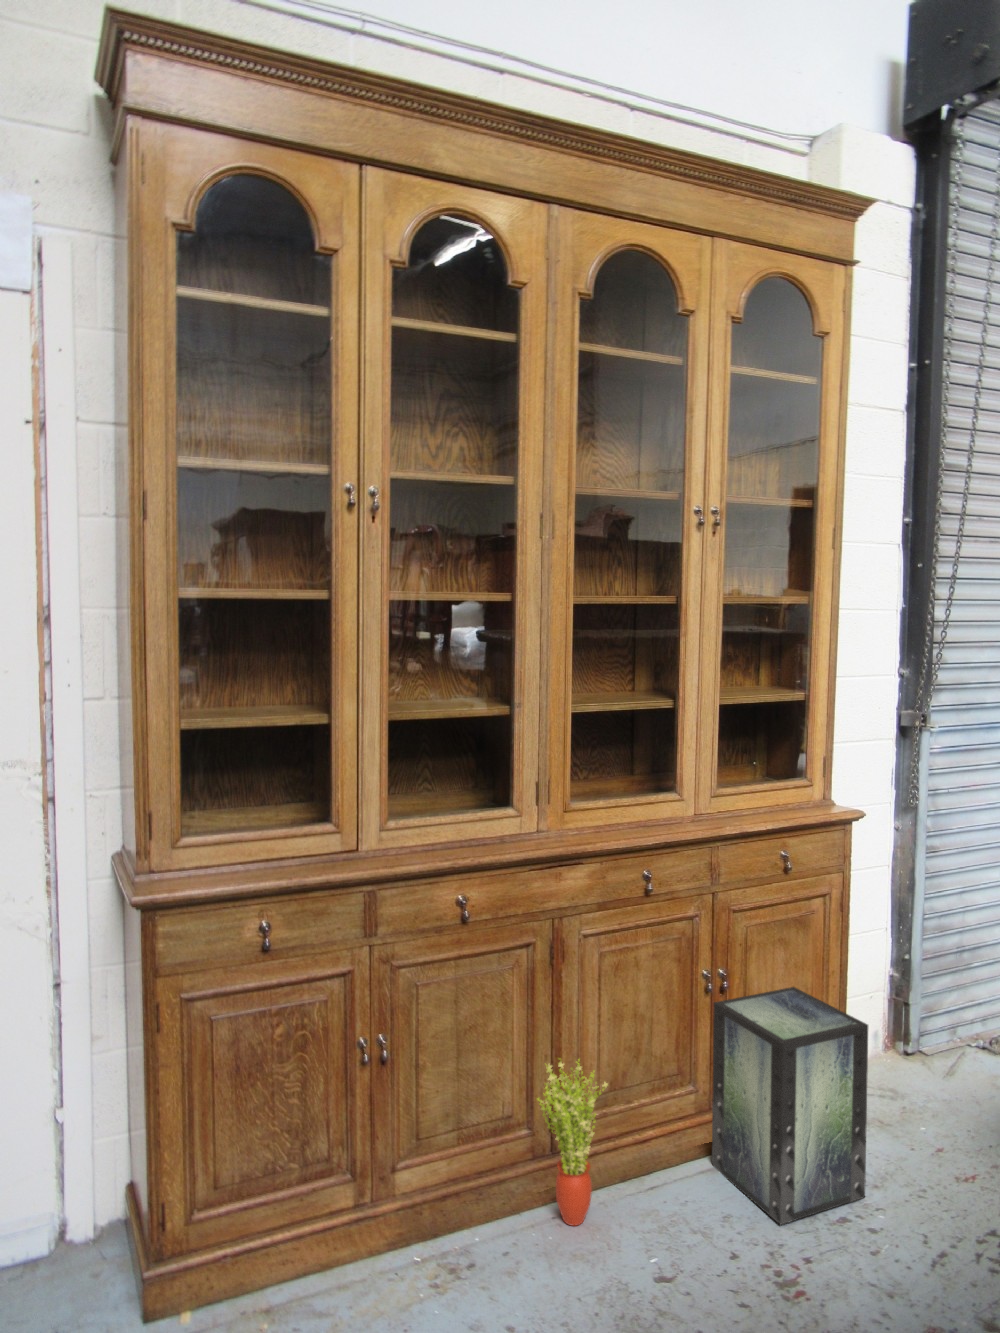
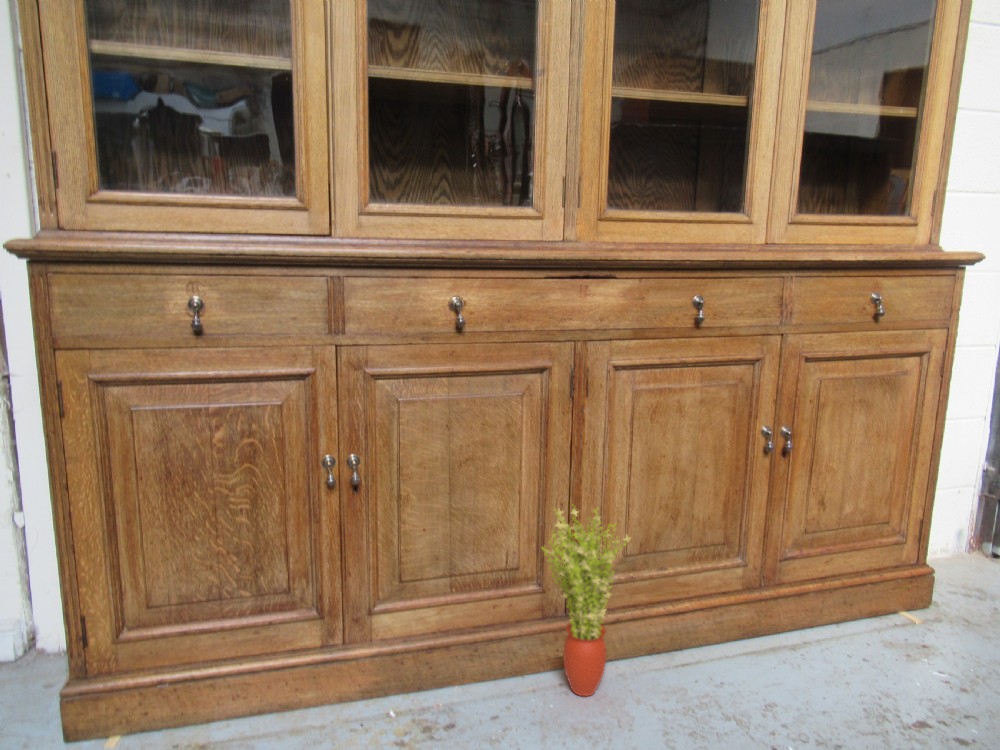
storage box: present [712,987,868,1225] -> none [757,456,984,725]

